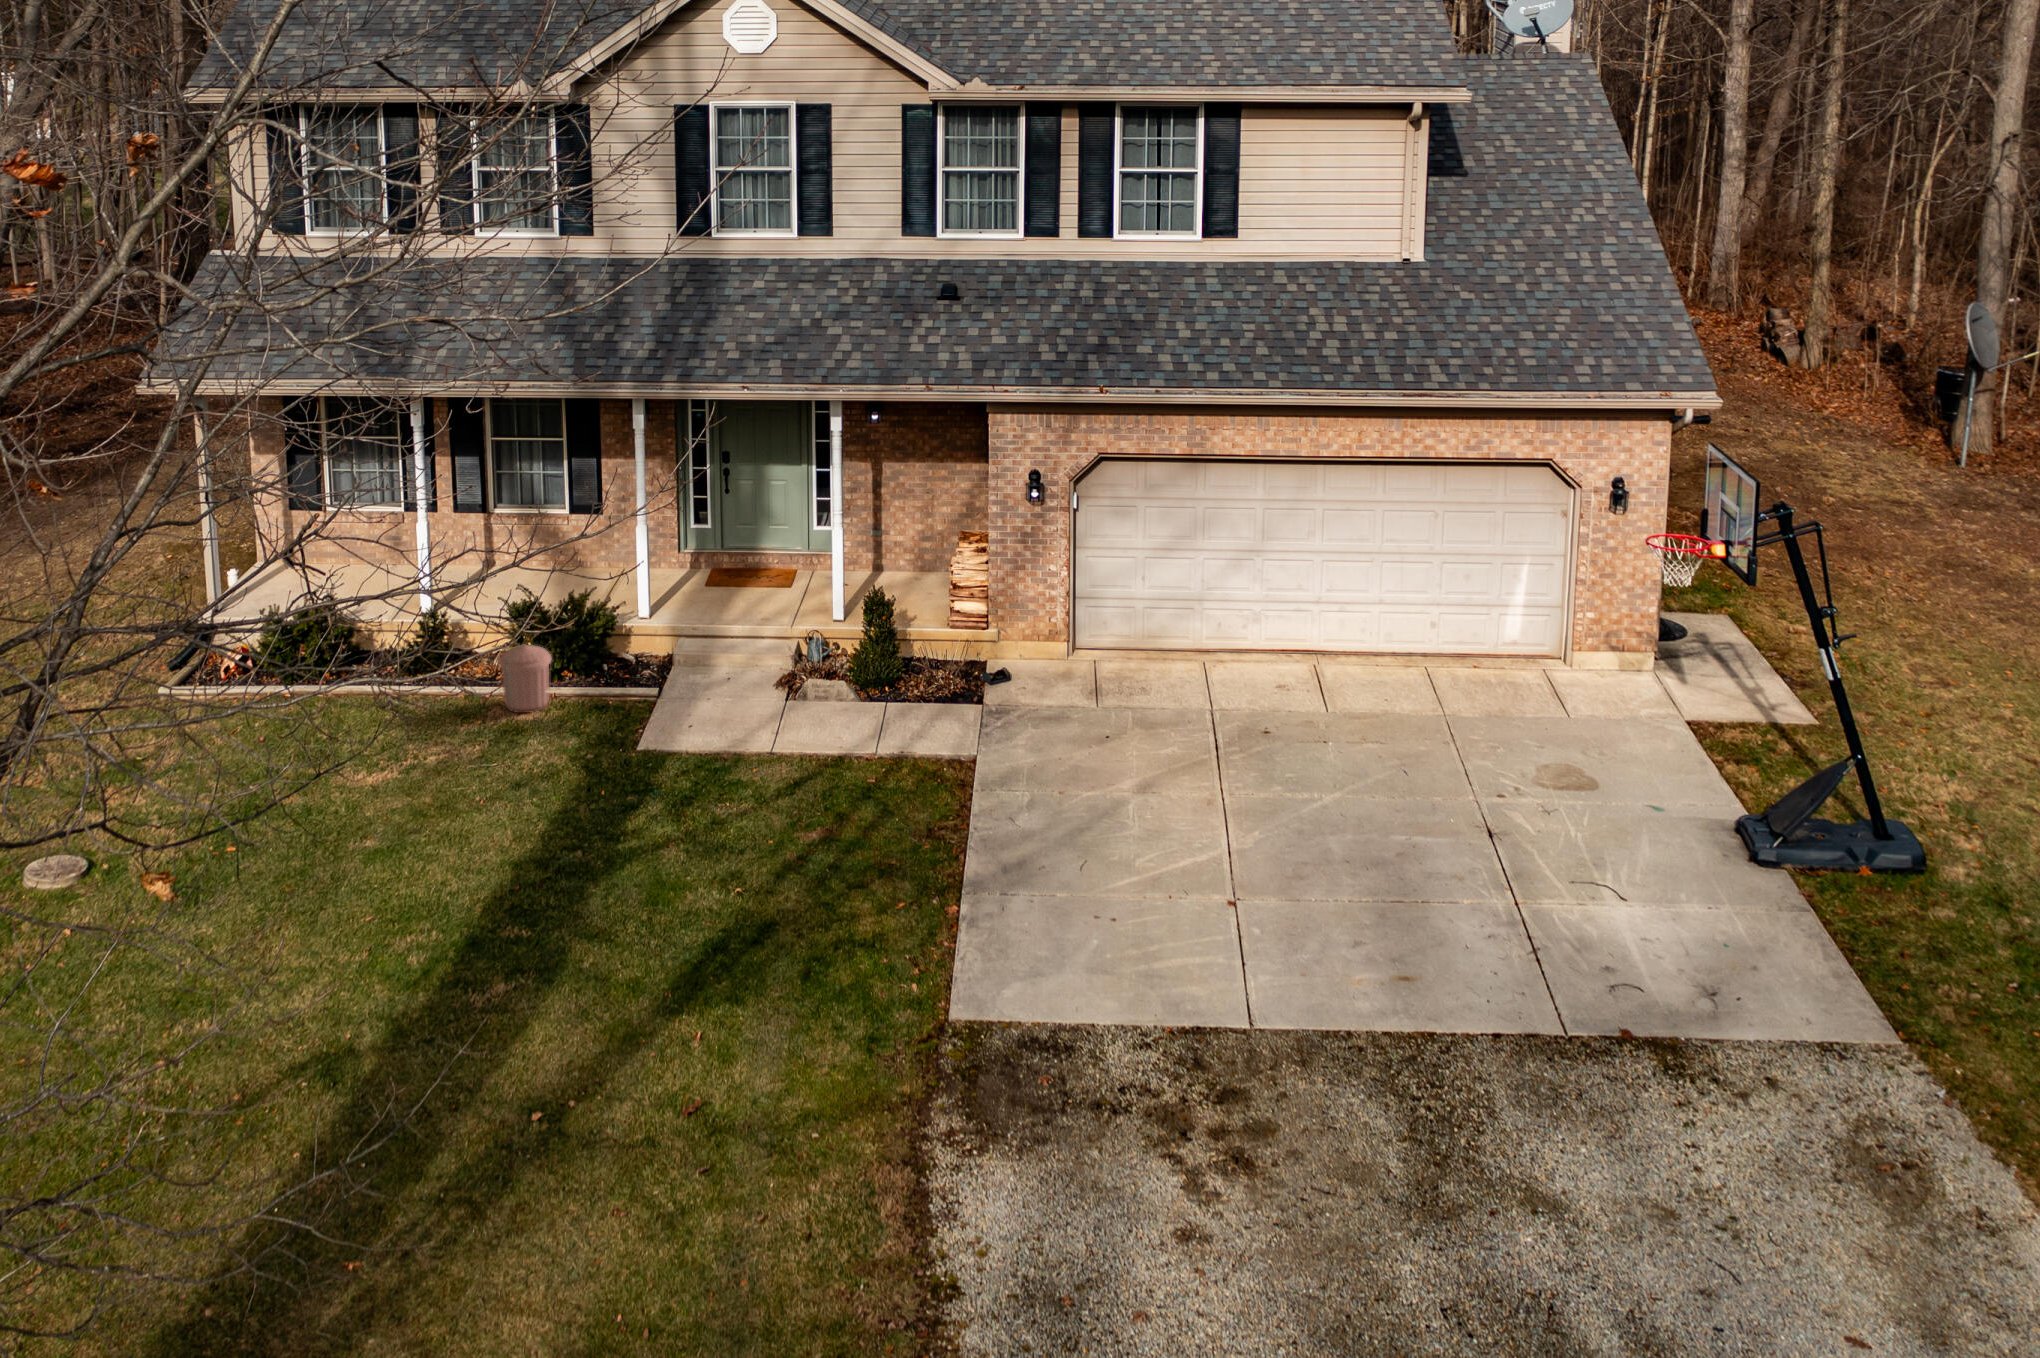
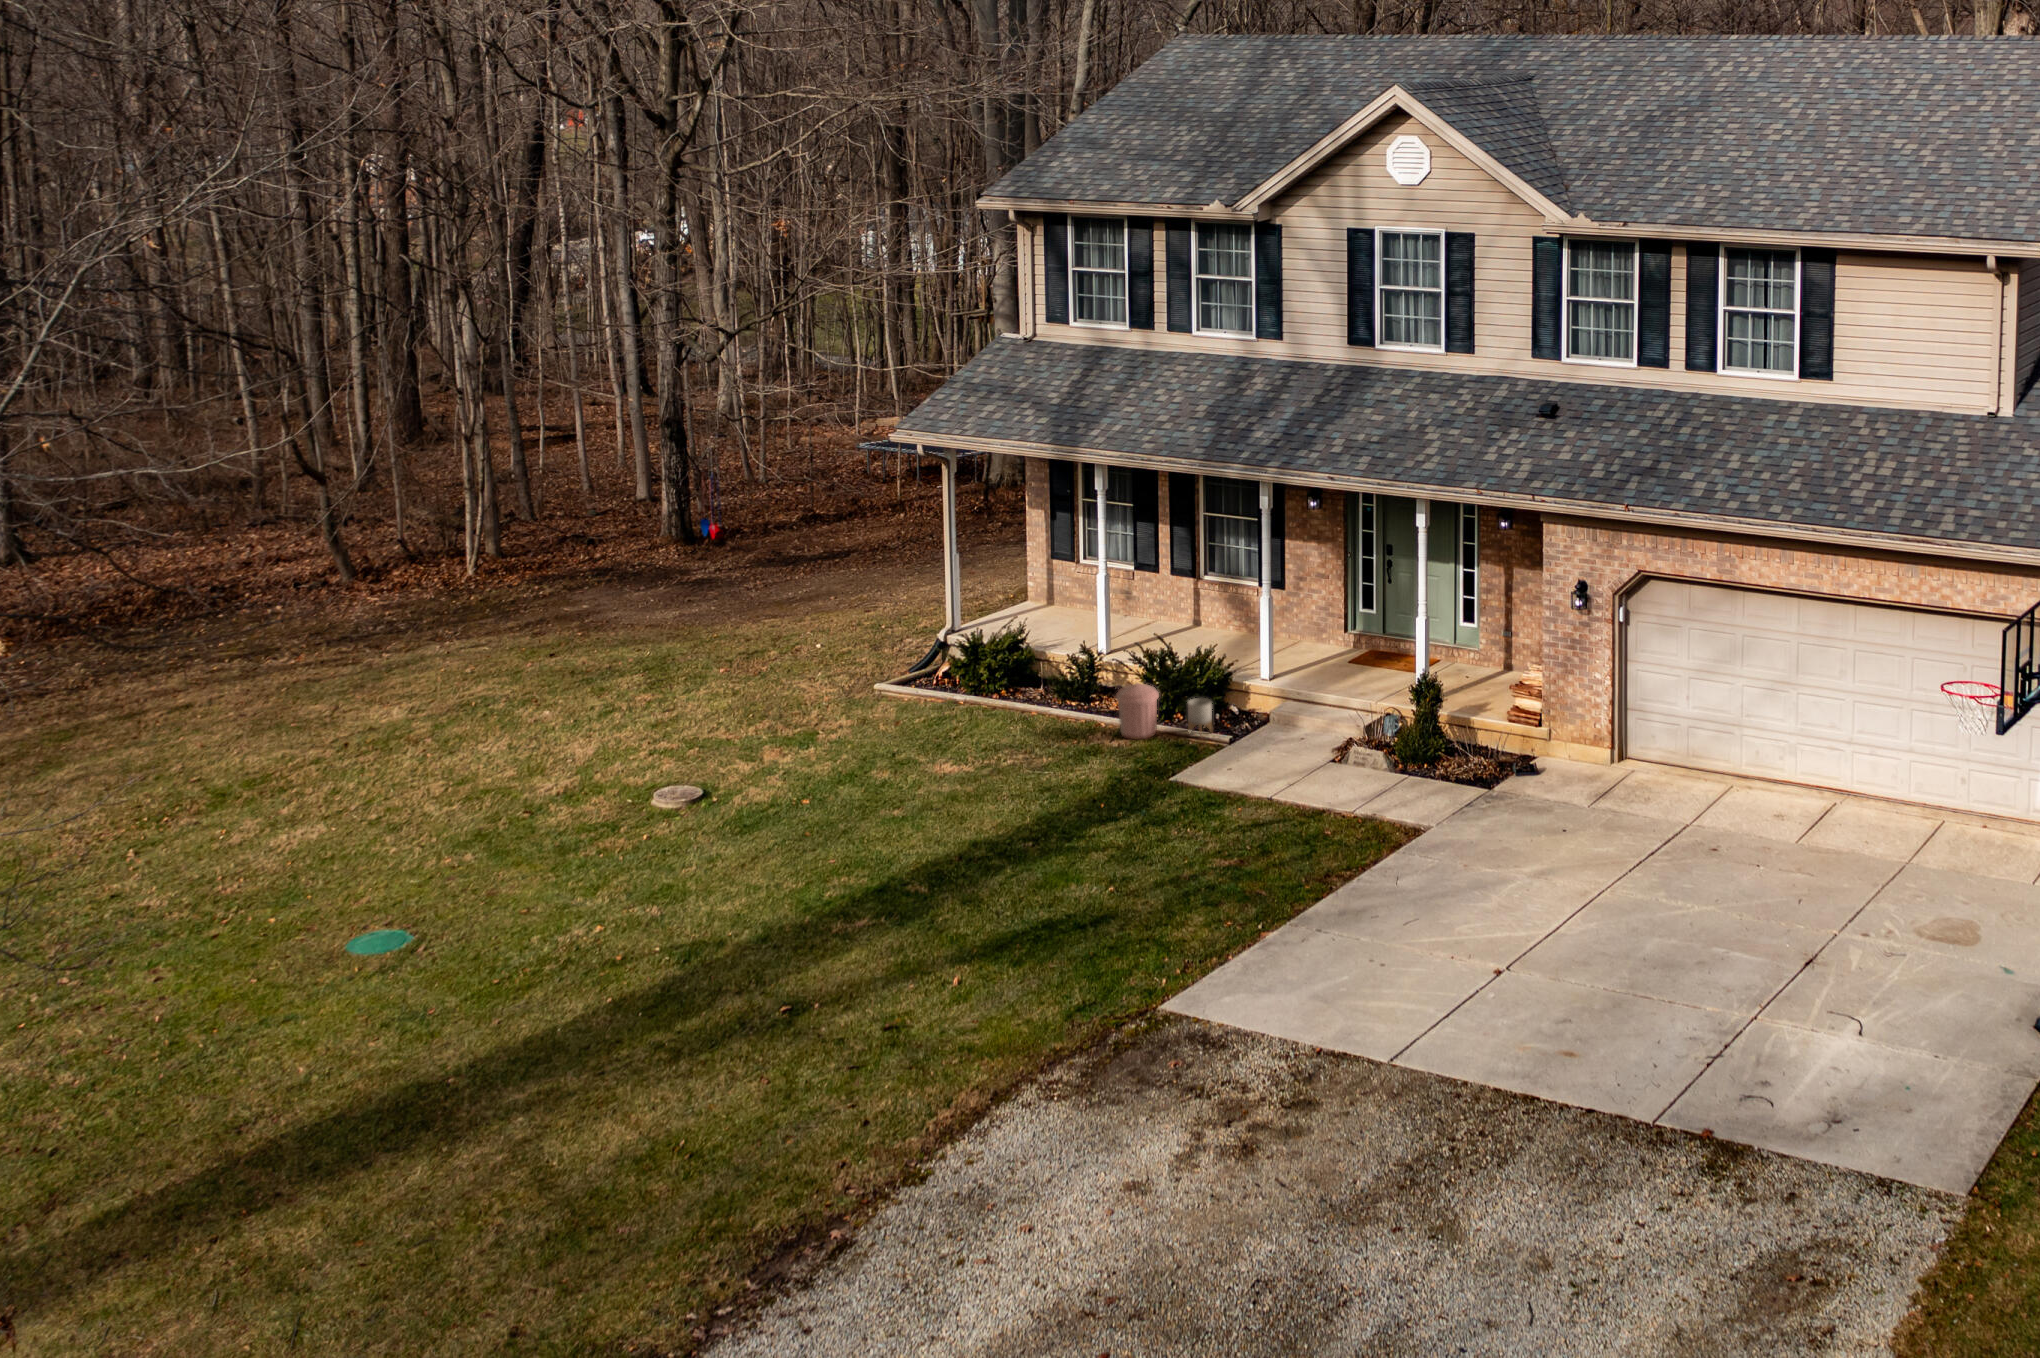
planter: none [585,652,614,698] -> present [1187,698,1212,735]

